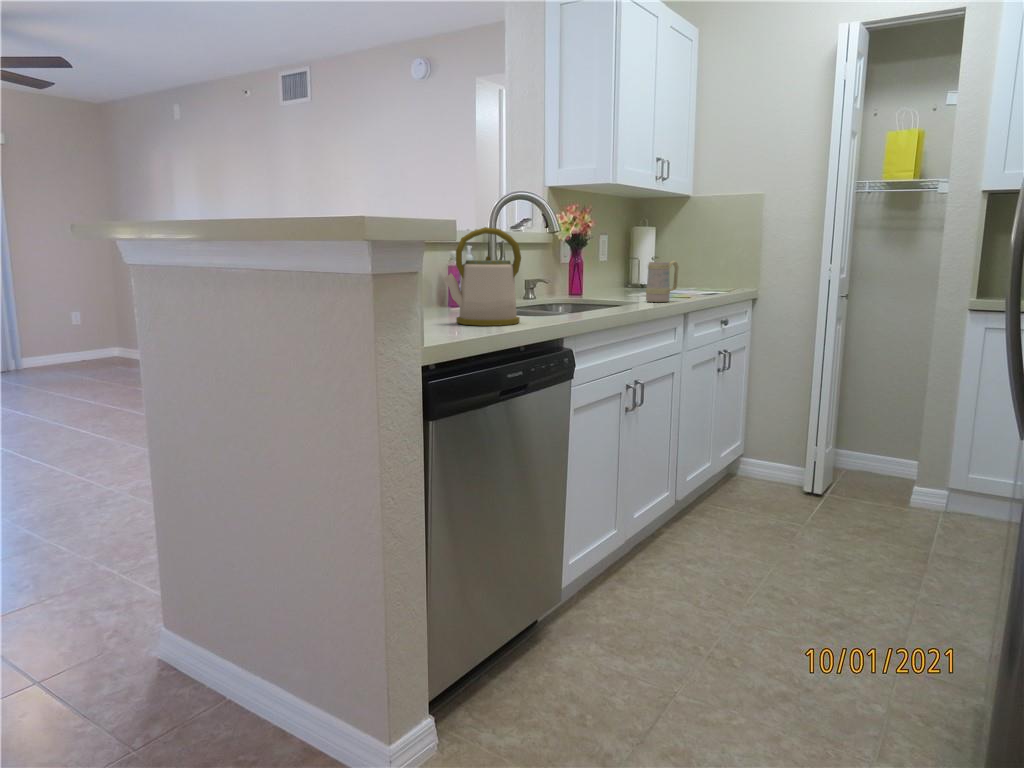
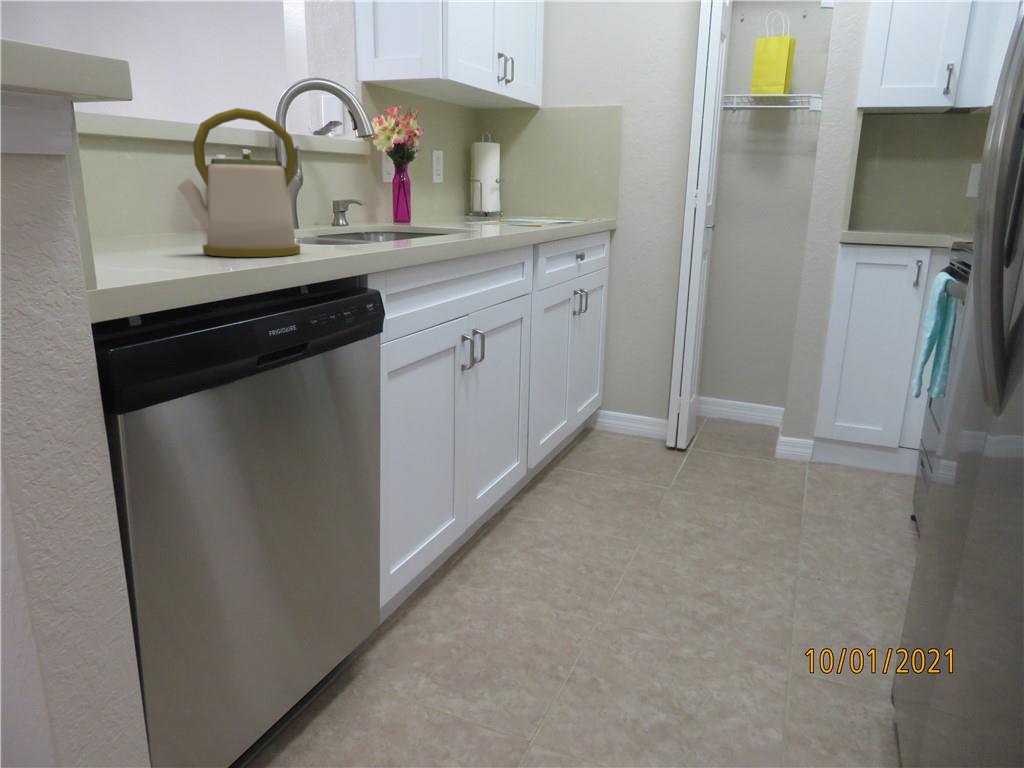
mug: present [646,261,679,302] -> none [486,179,526,230]

